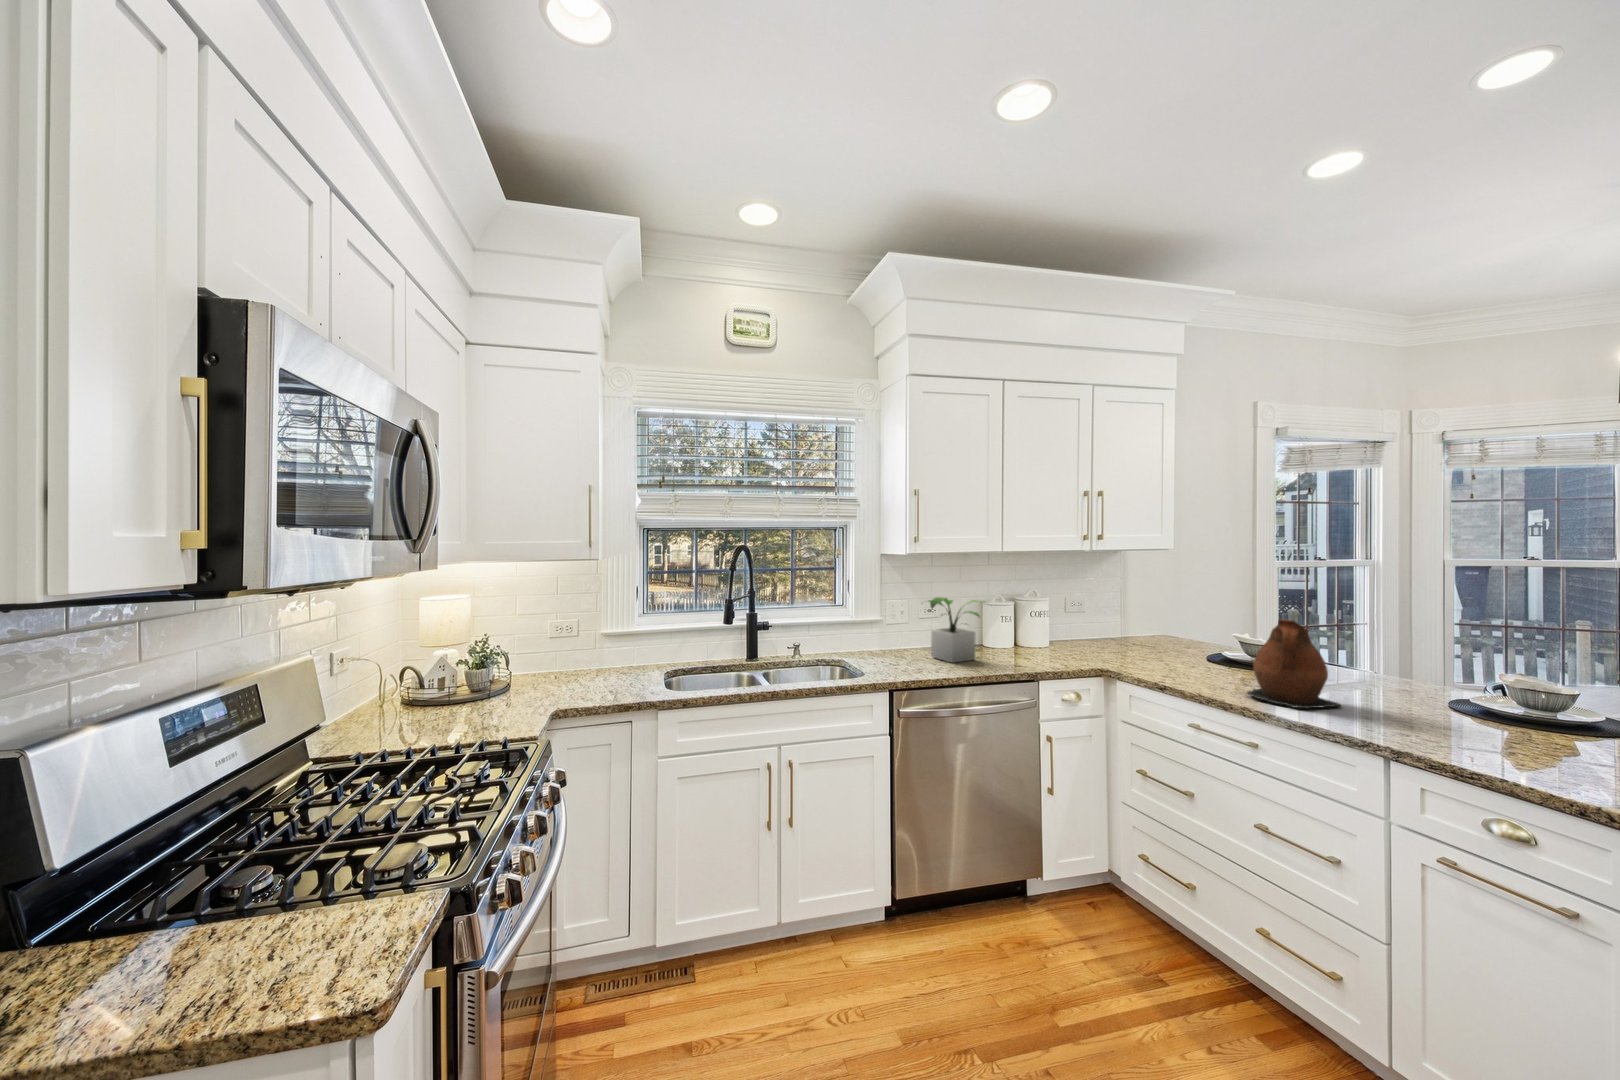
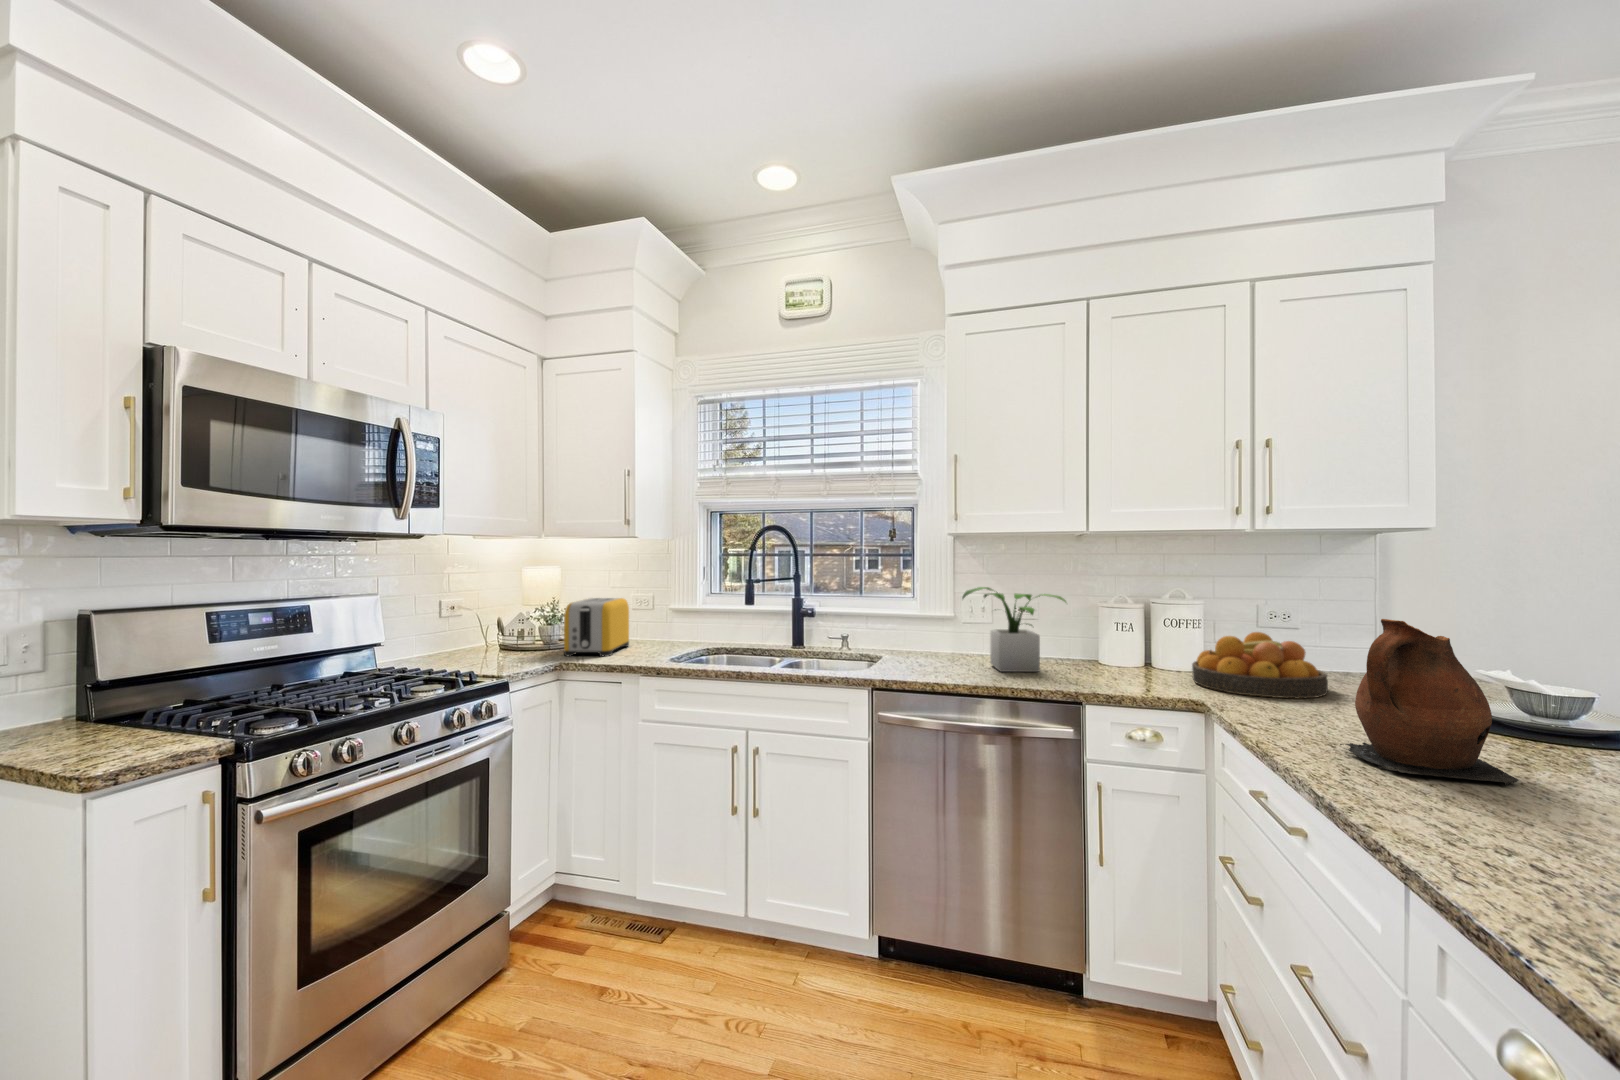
fruit bowl: none [1063,619,1146,664] -> present [1192,632,1328,698]
toaster: none [531,623,594,696] -> present [564,598,629,657]

